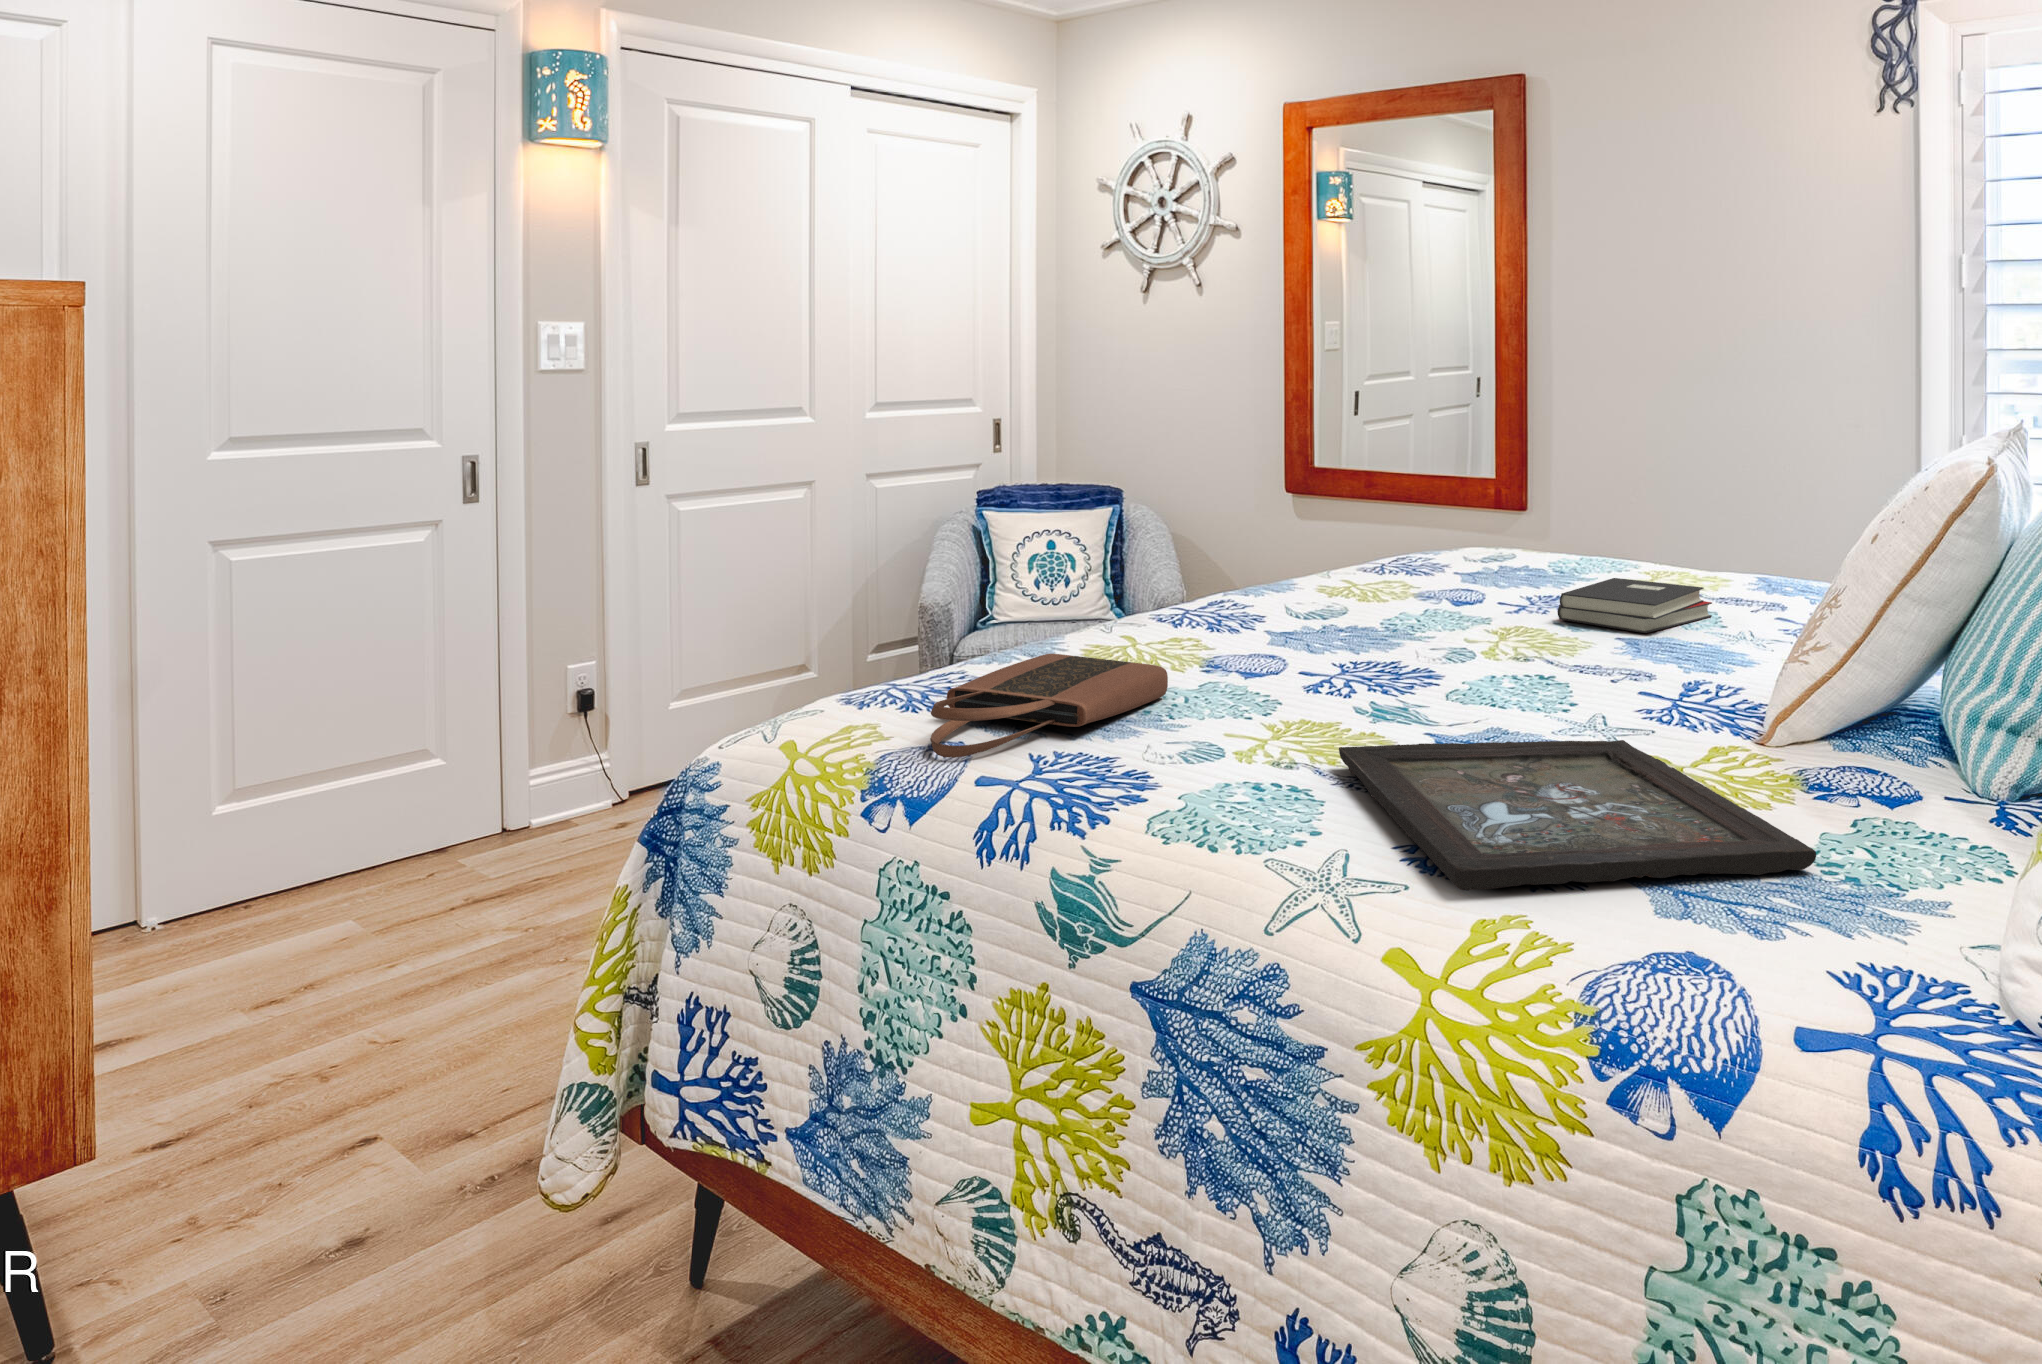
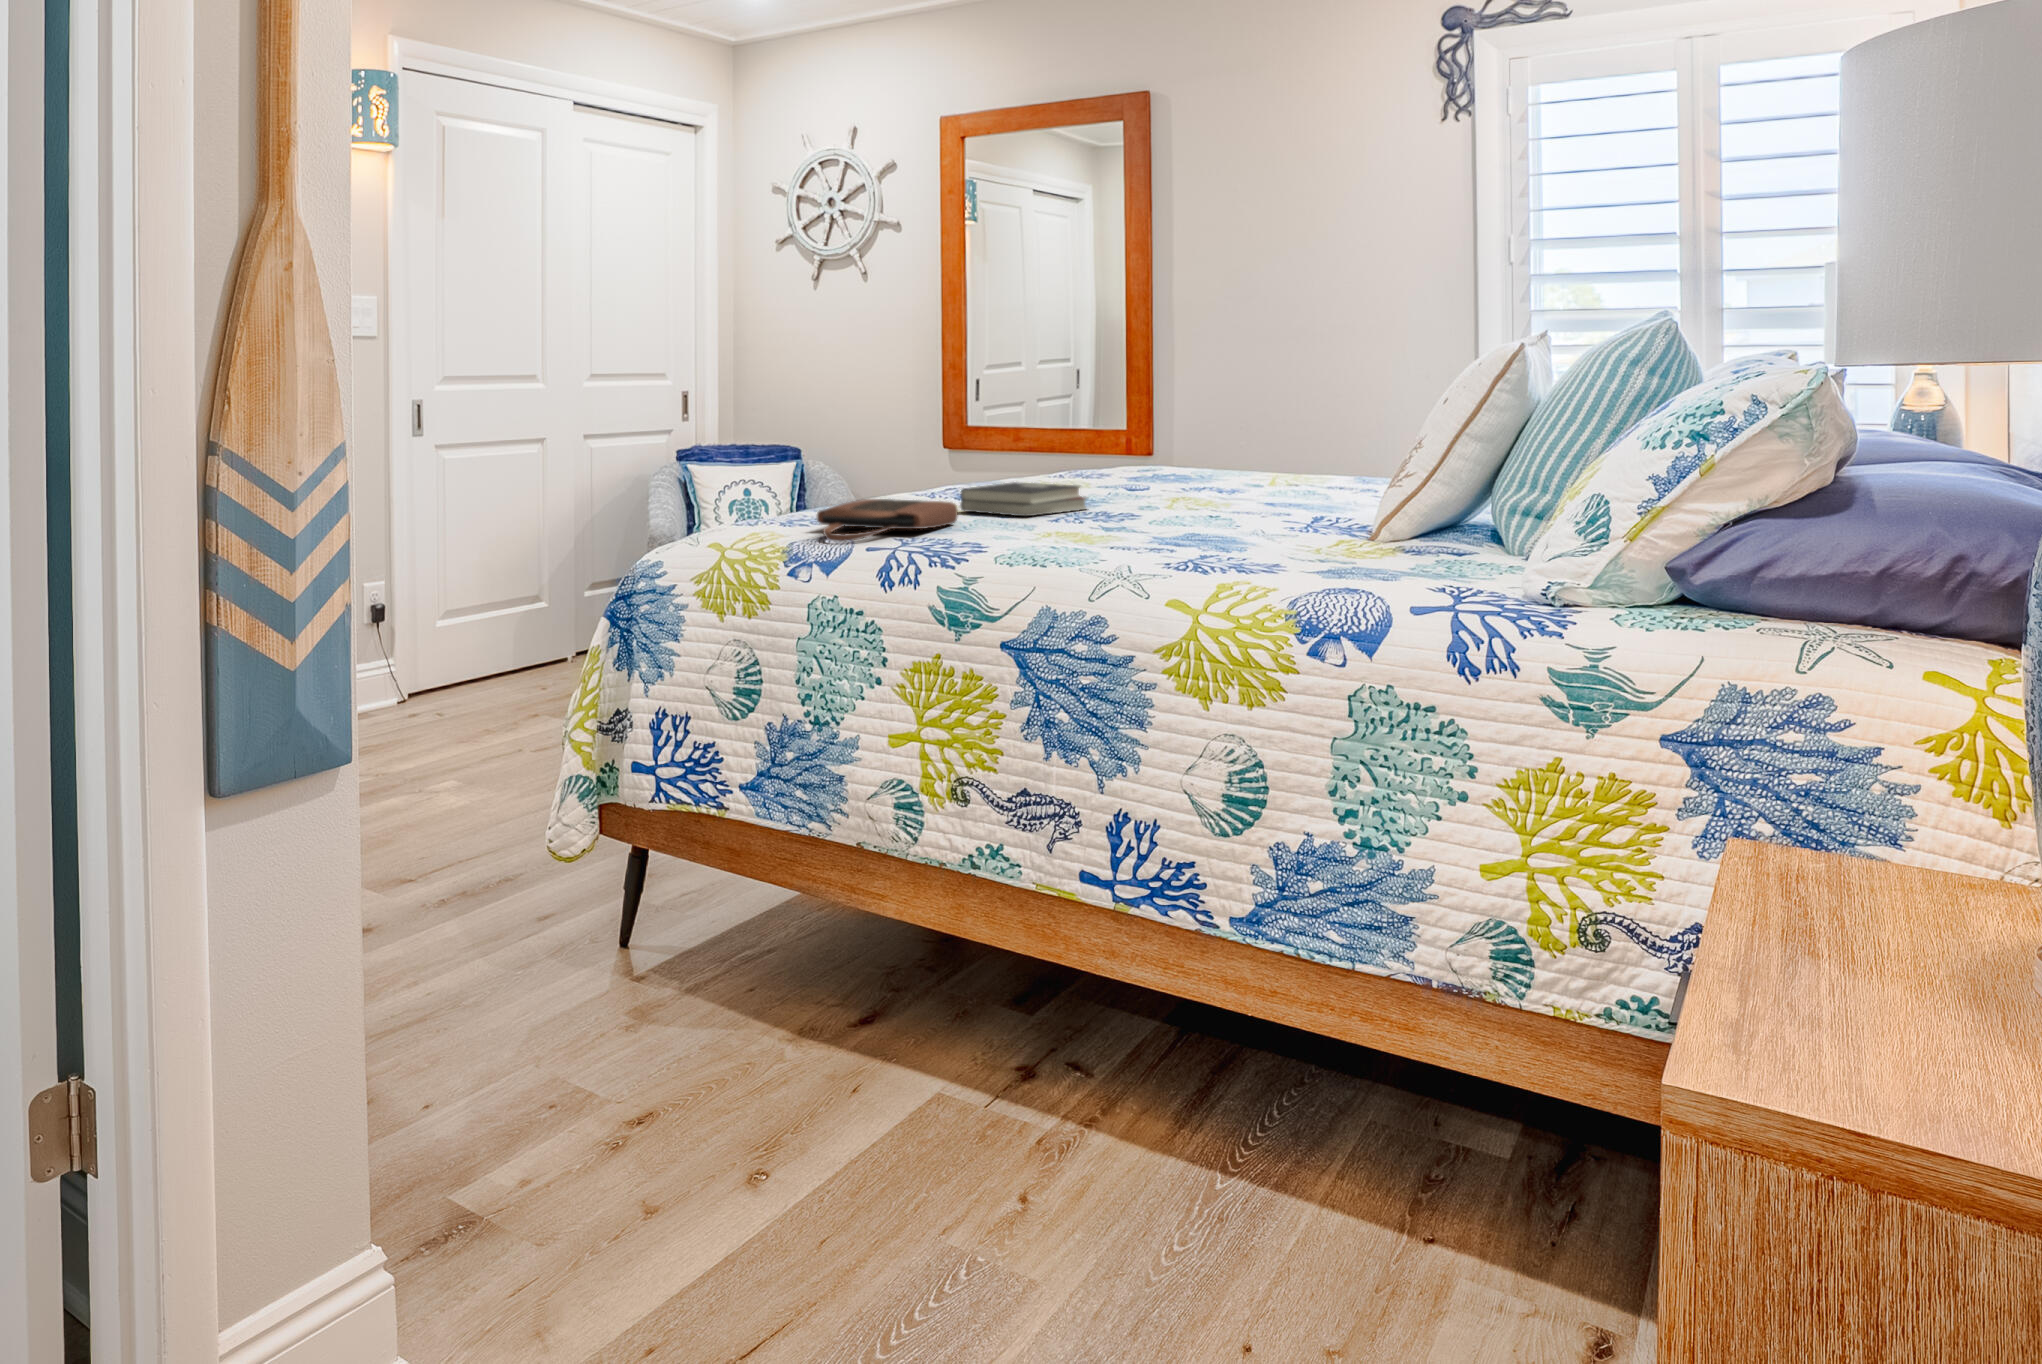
hardback book: present [1557,578,1712,633] -> present [960,482,1086,516]
tray: present [1339,740,1816,890] -> none [1100,529,1417,571]

